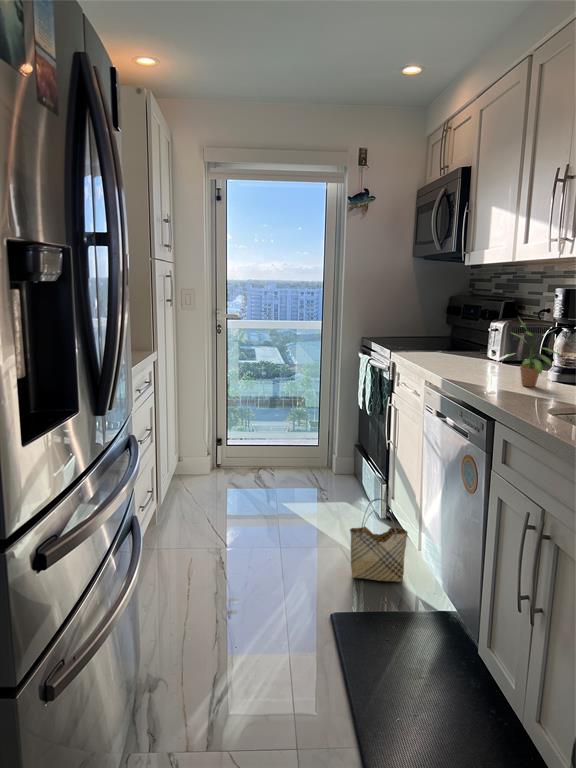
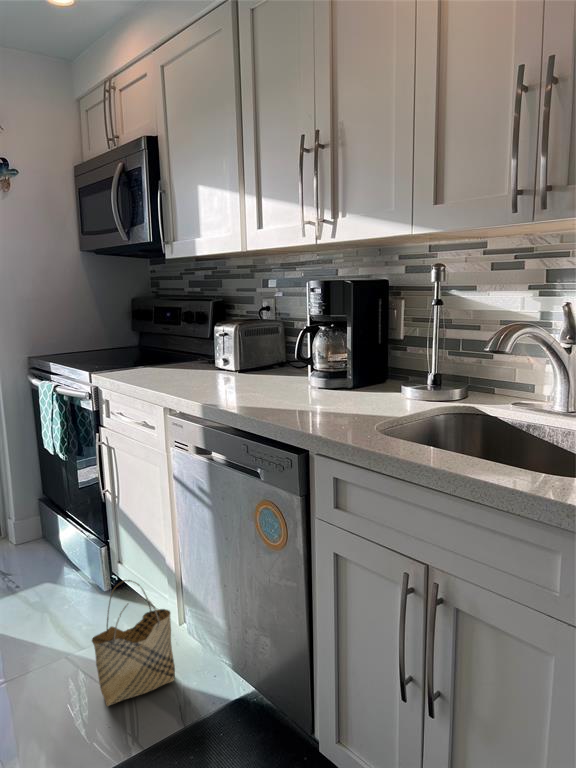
potted plant: present [497,318,558,387] -> none [273,314,344,400]

